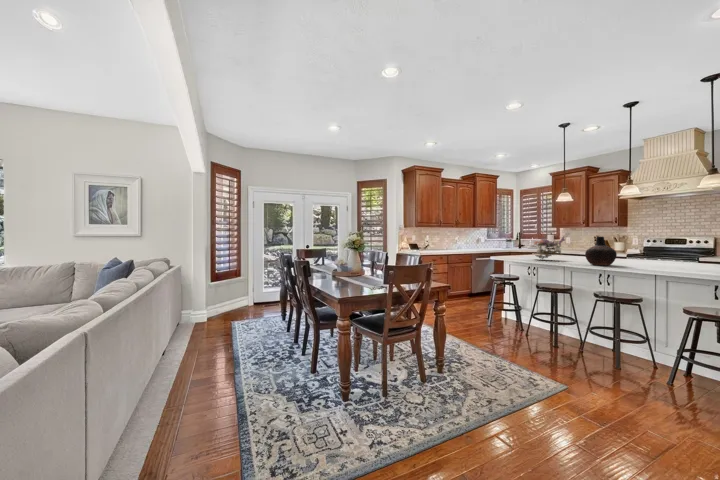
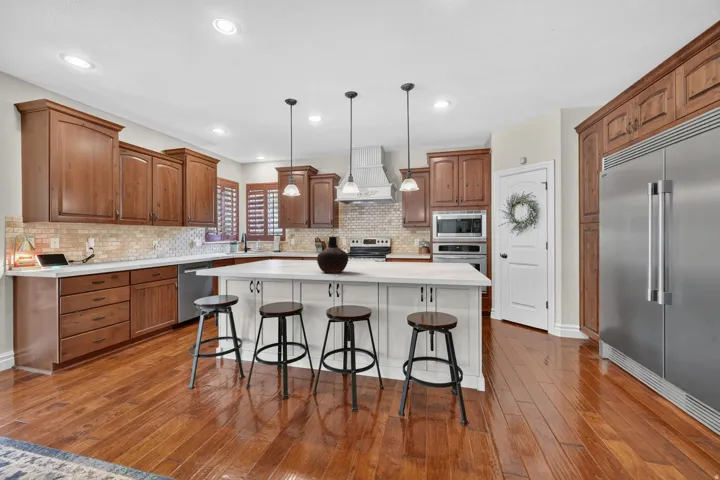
flower arrangement: present [534,237,565,259] -> none [252,236,293,267]

